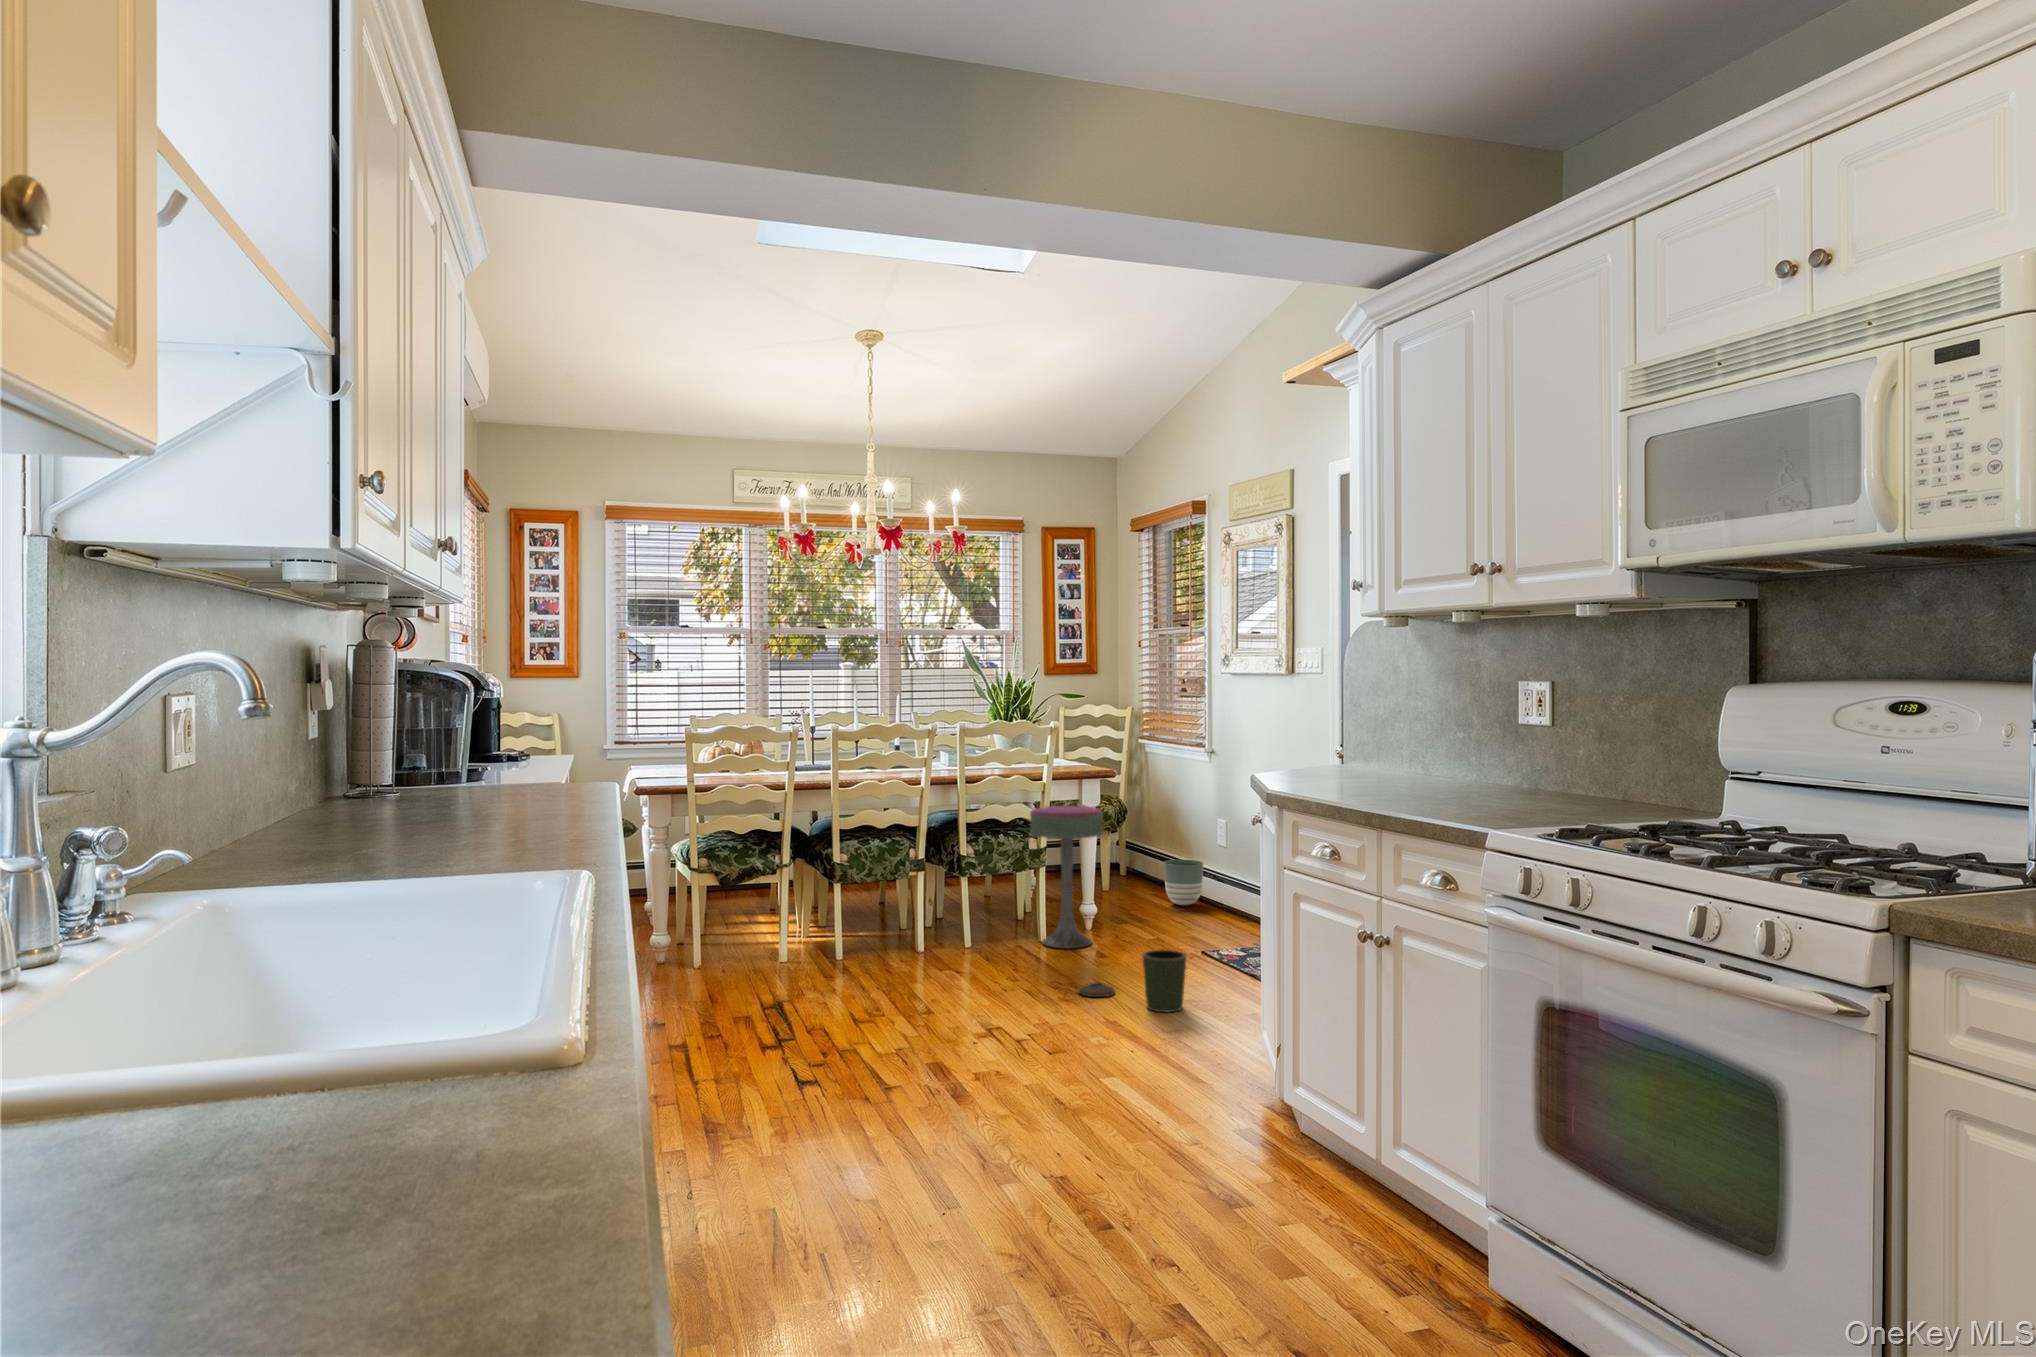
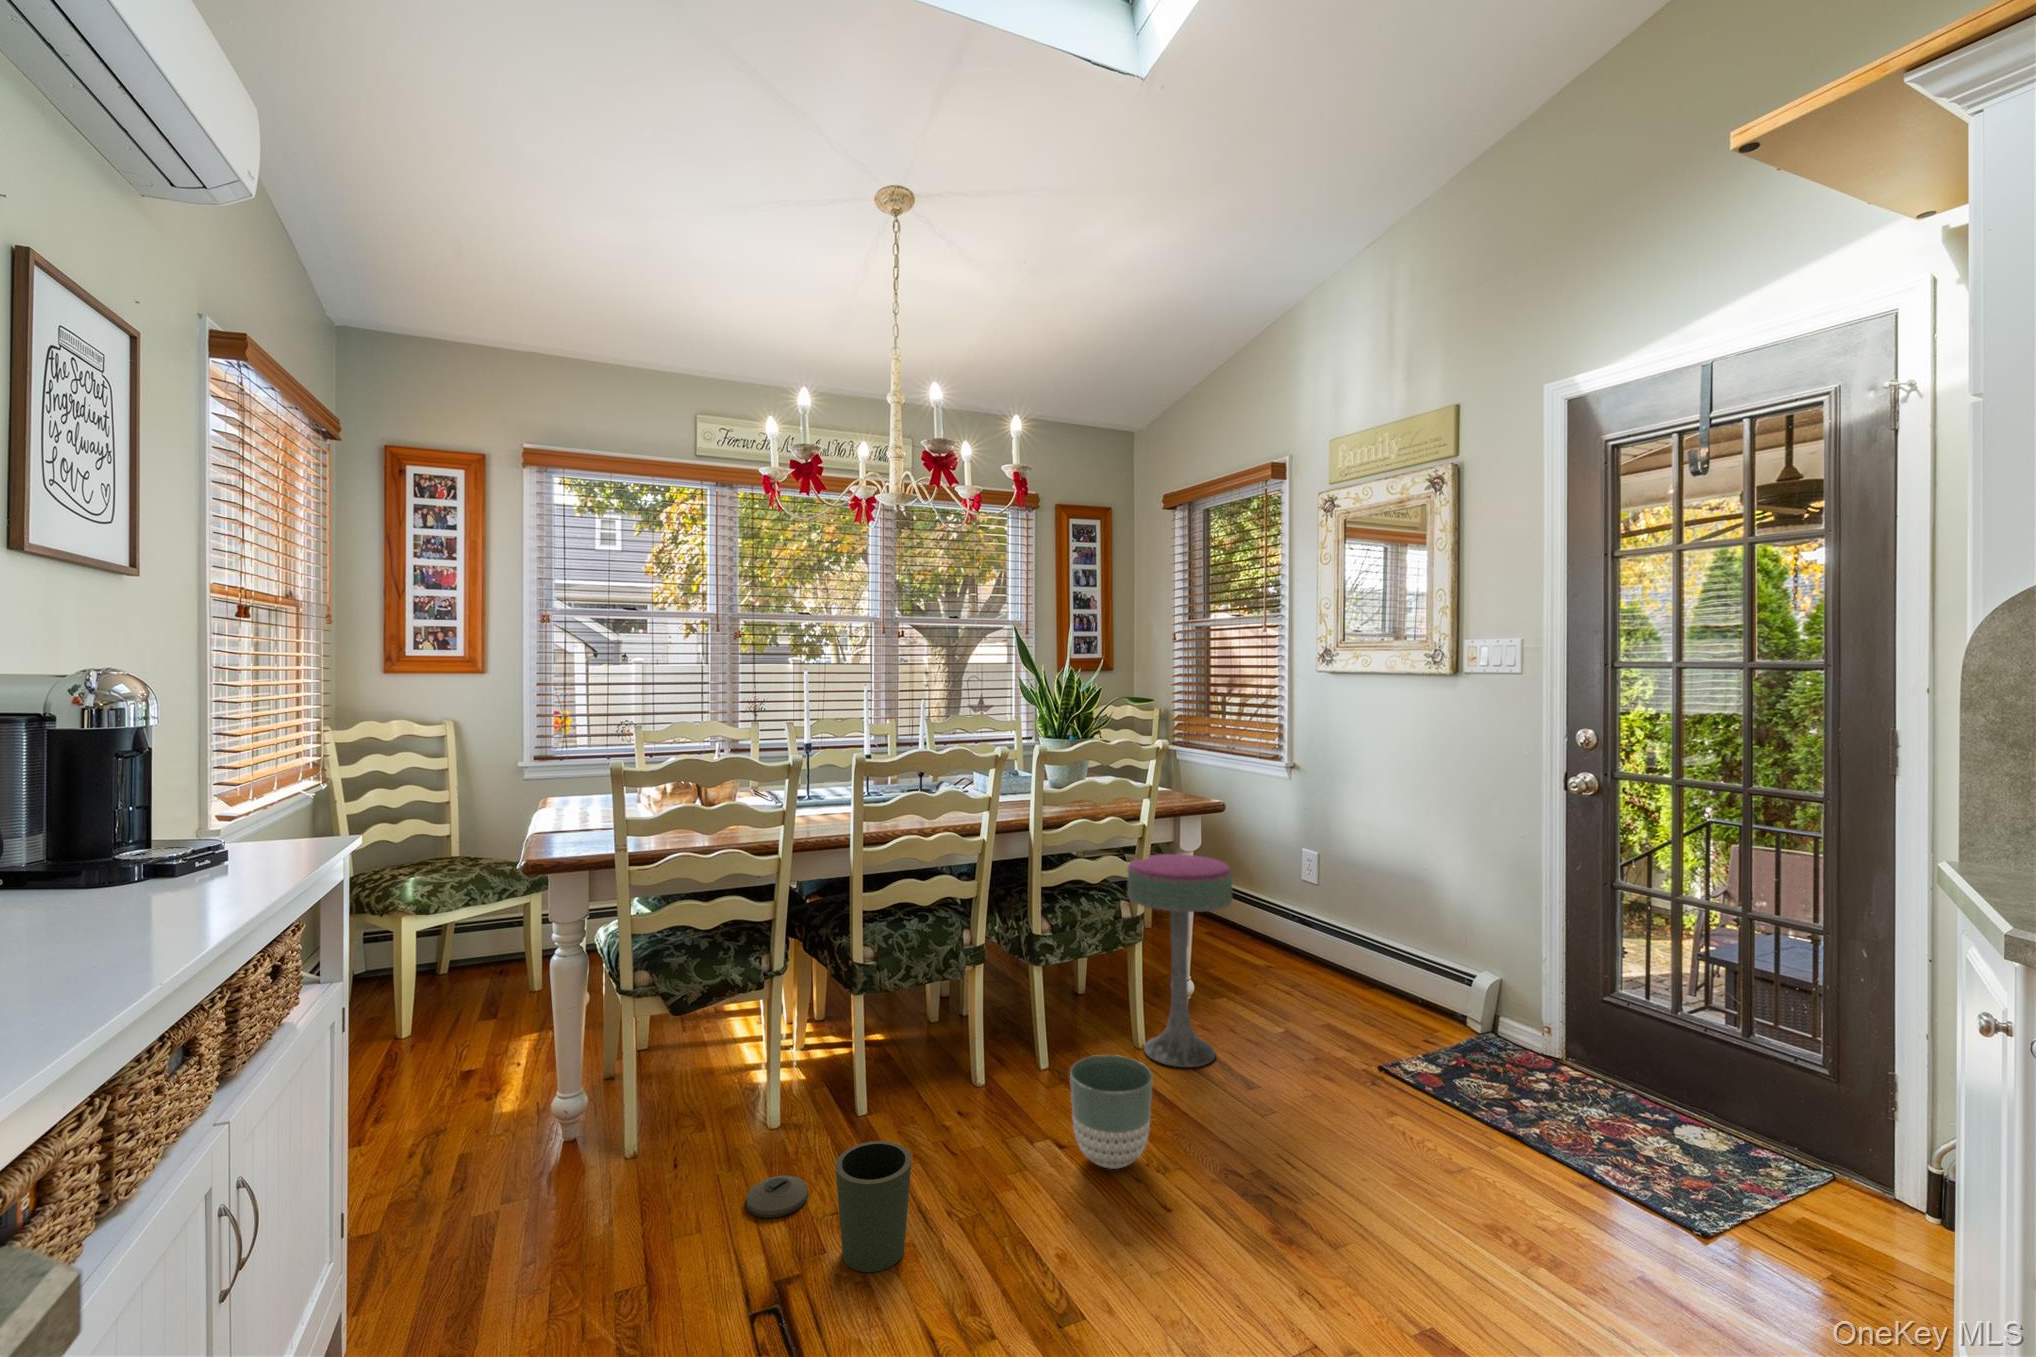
planter: present [1164,860,1203,905] -> present [1070,1055,1152,1169]
trash can: present [1078,950,1186,1012] -> present [746,1141,912,1272]

